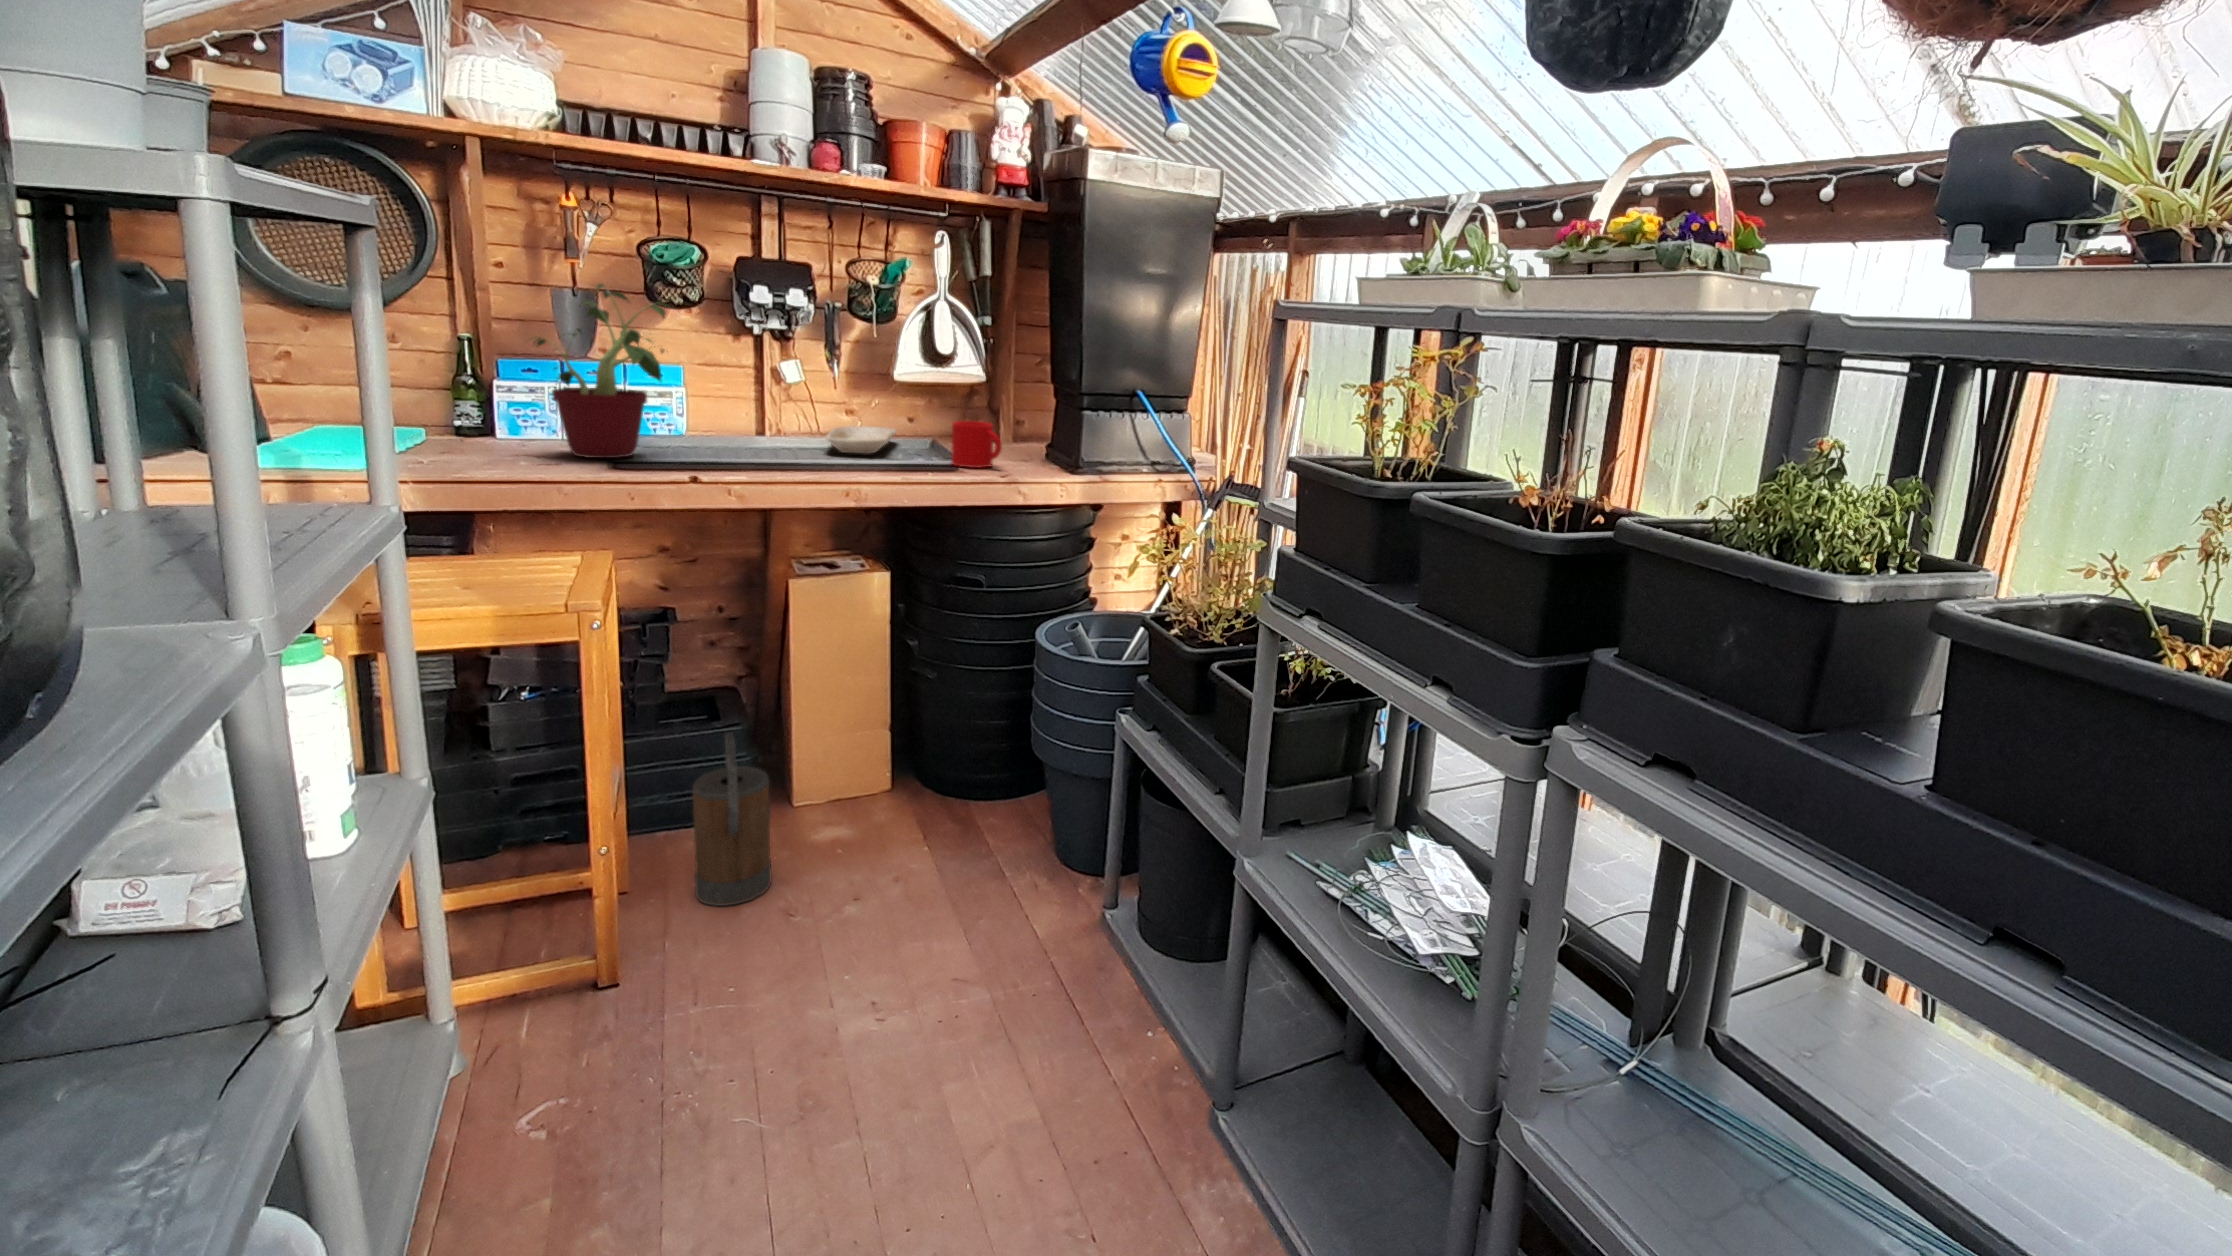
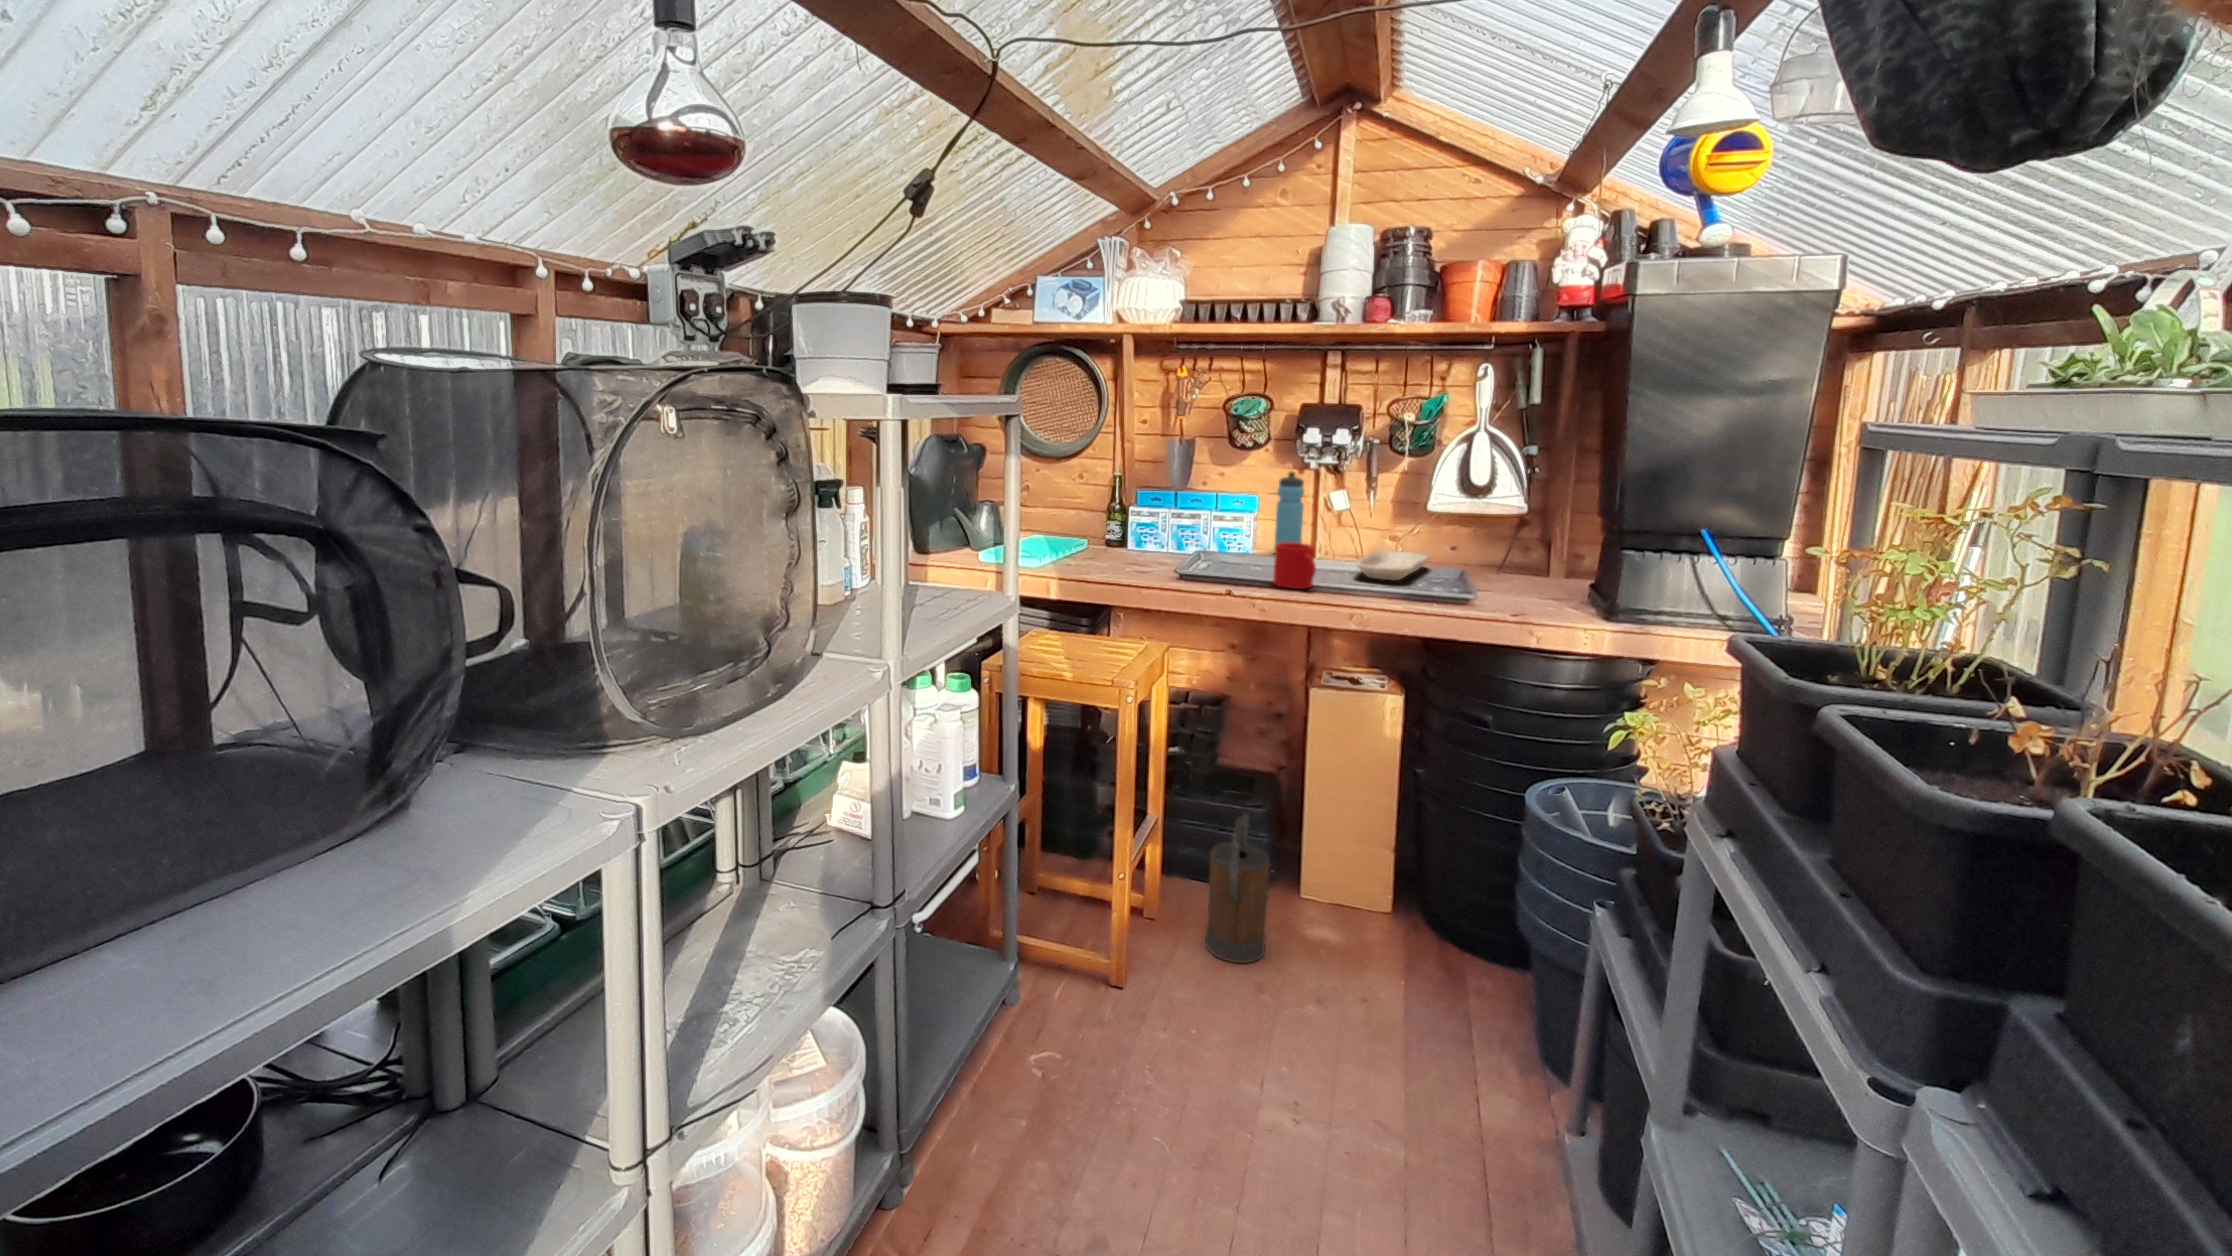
potted plant: present [529,284,669,458] -> none [1139,437,1246,574]
water bottle: none [715,337,751,436] -> present [1274,472,1304,547]
mug: present [952,421,1002,468] -> present [1273,543,1316,588]

